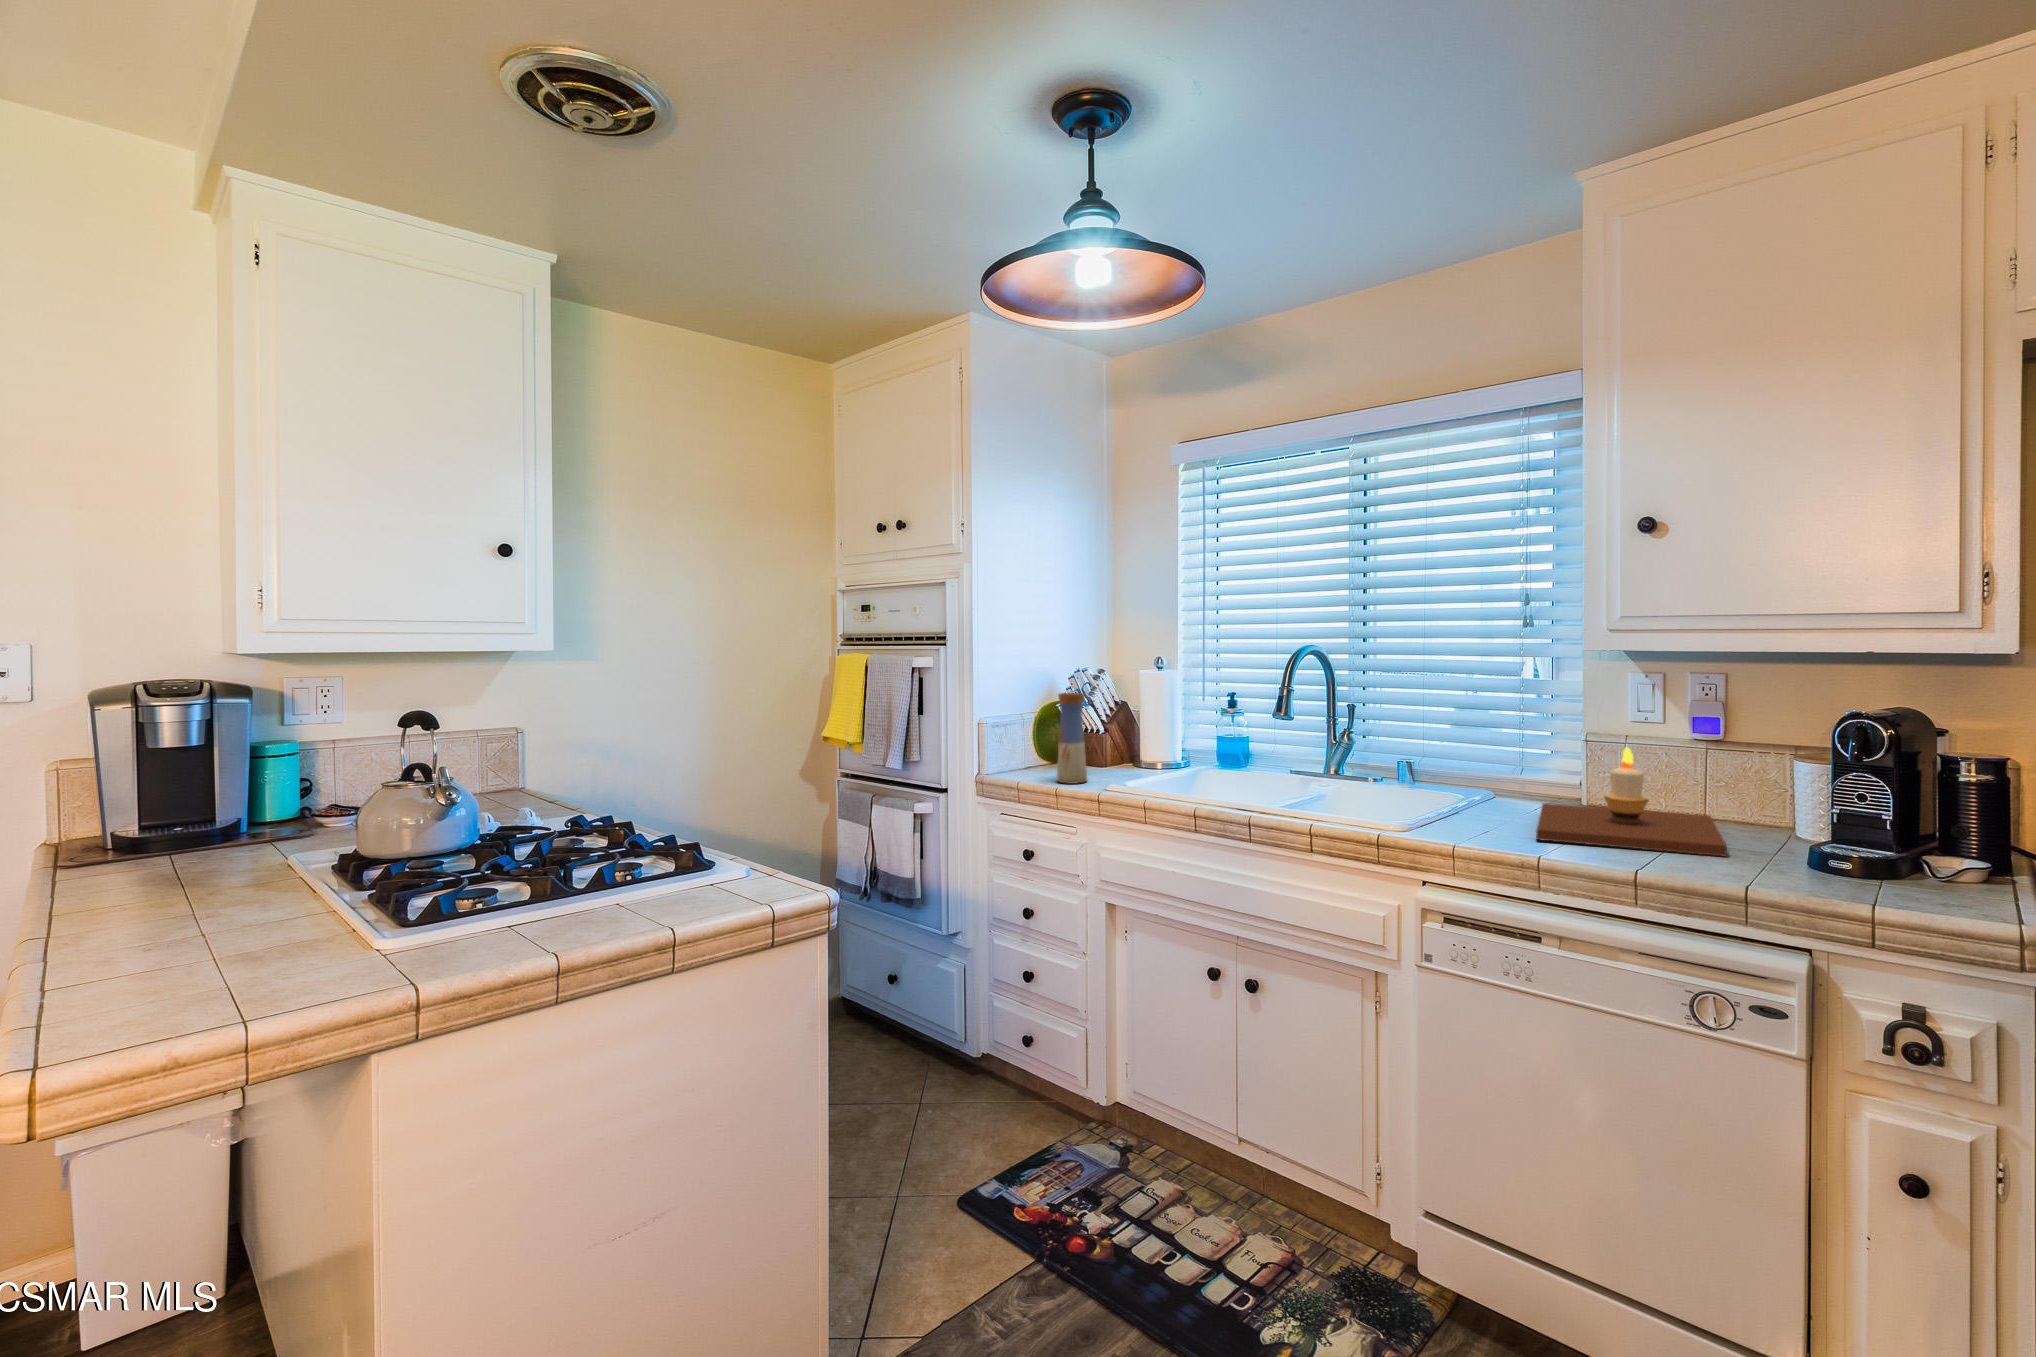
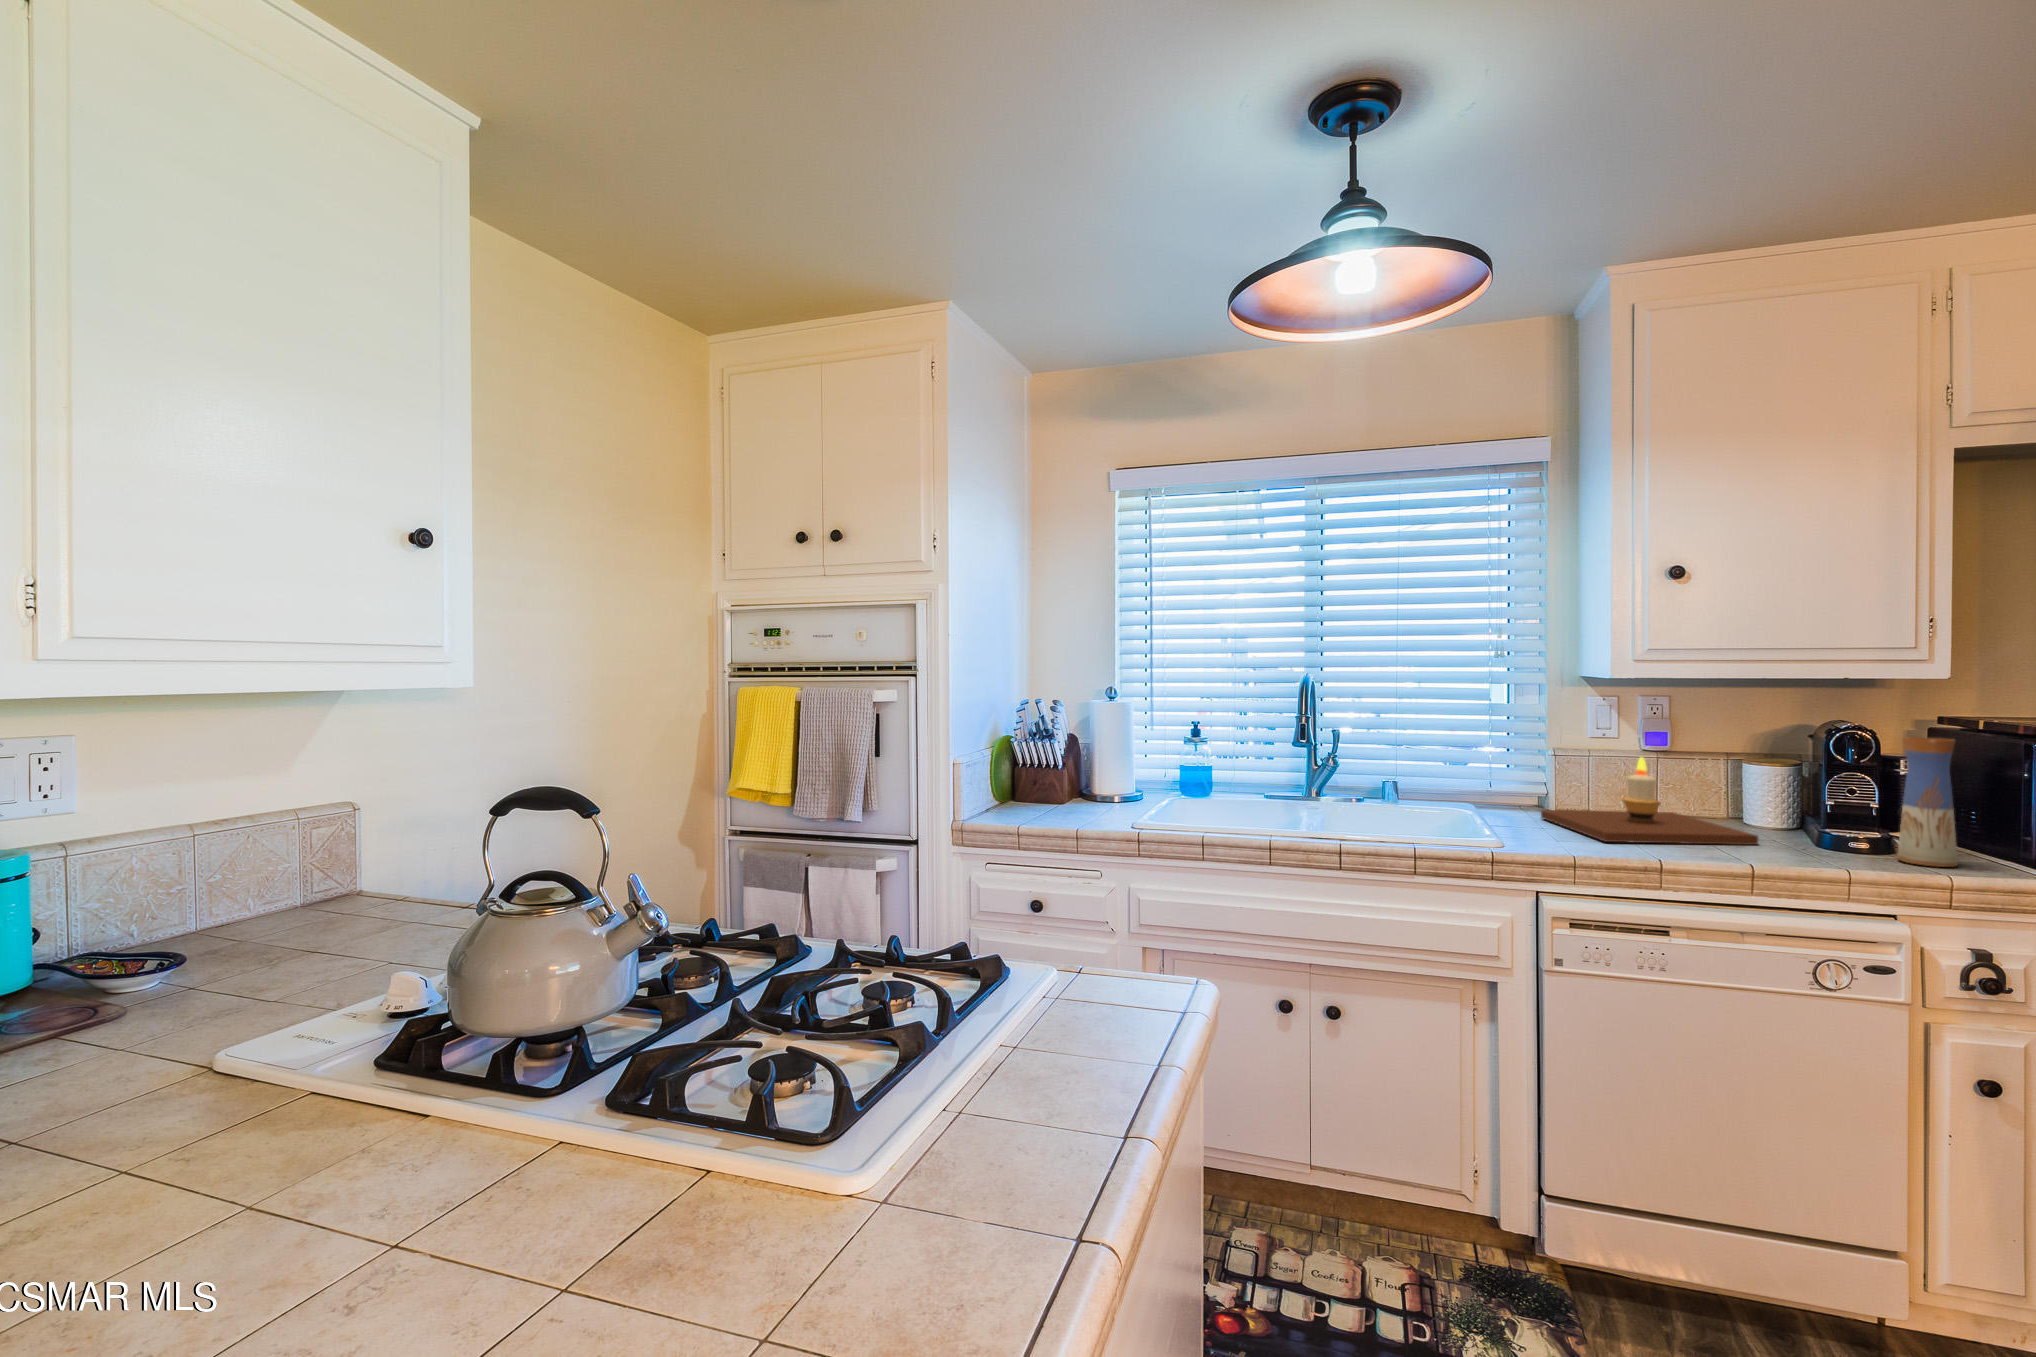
vase: present [1057,693,1087,784] -> present [1897,737,1958,867]

